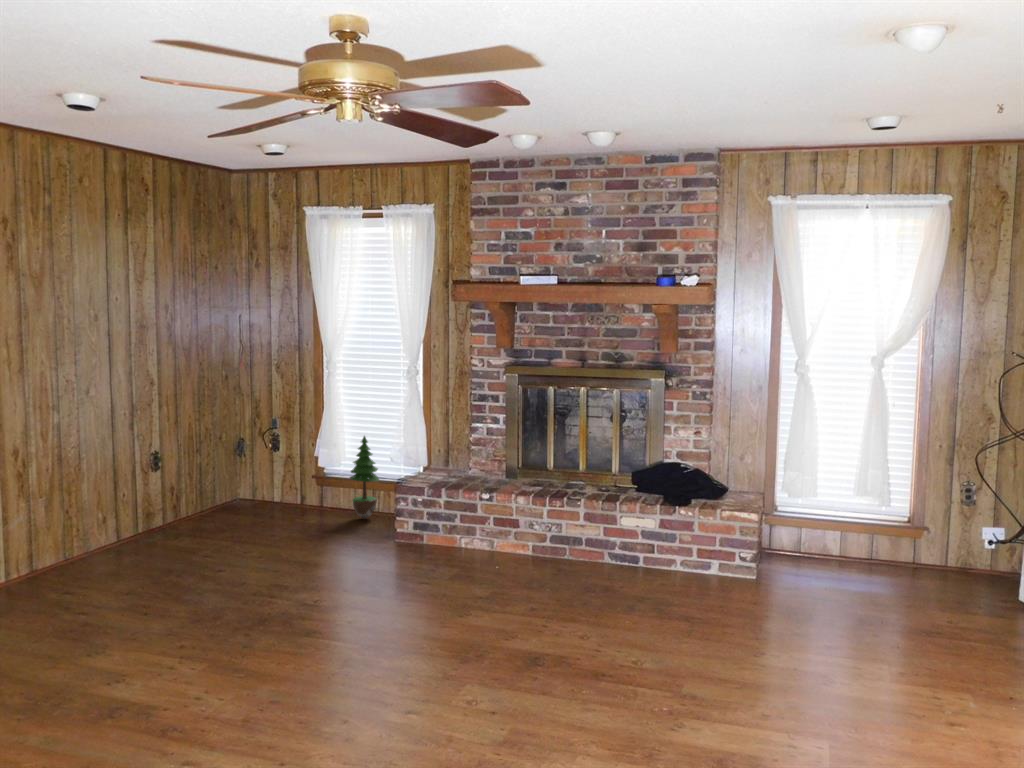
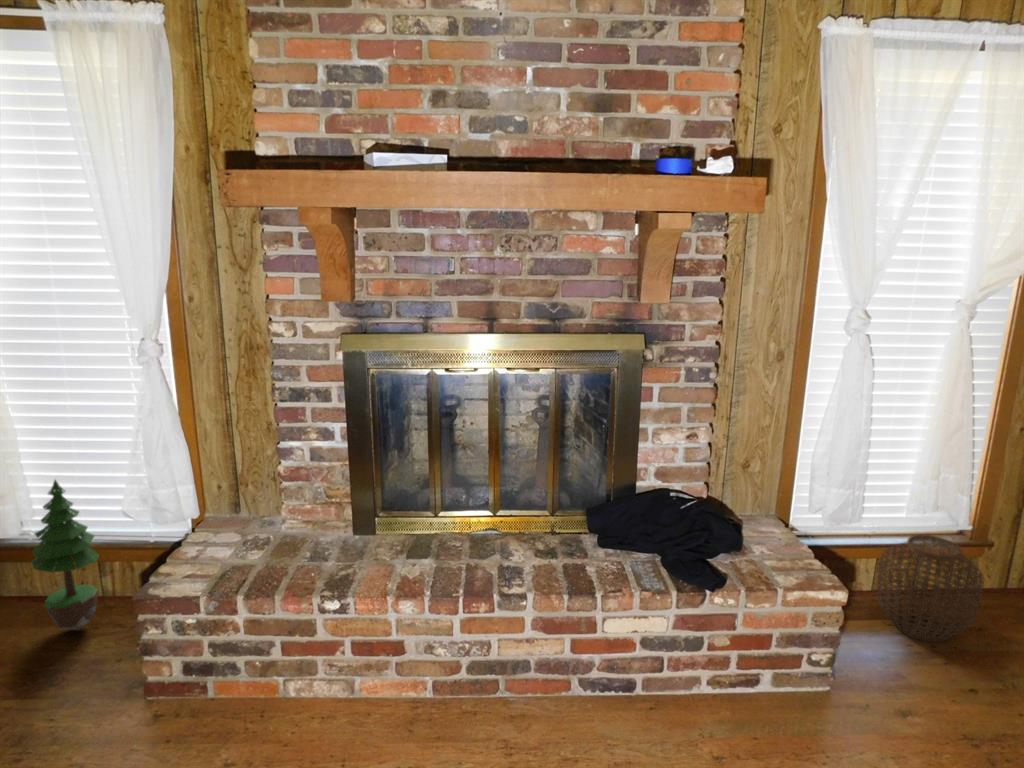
woven basket: none [820,507,883,574] -> present [877,535,984,642]

